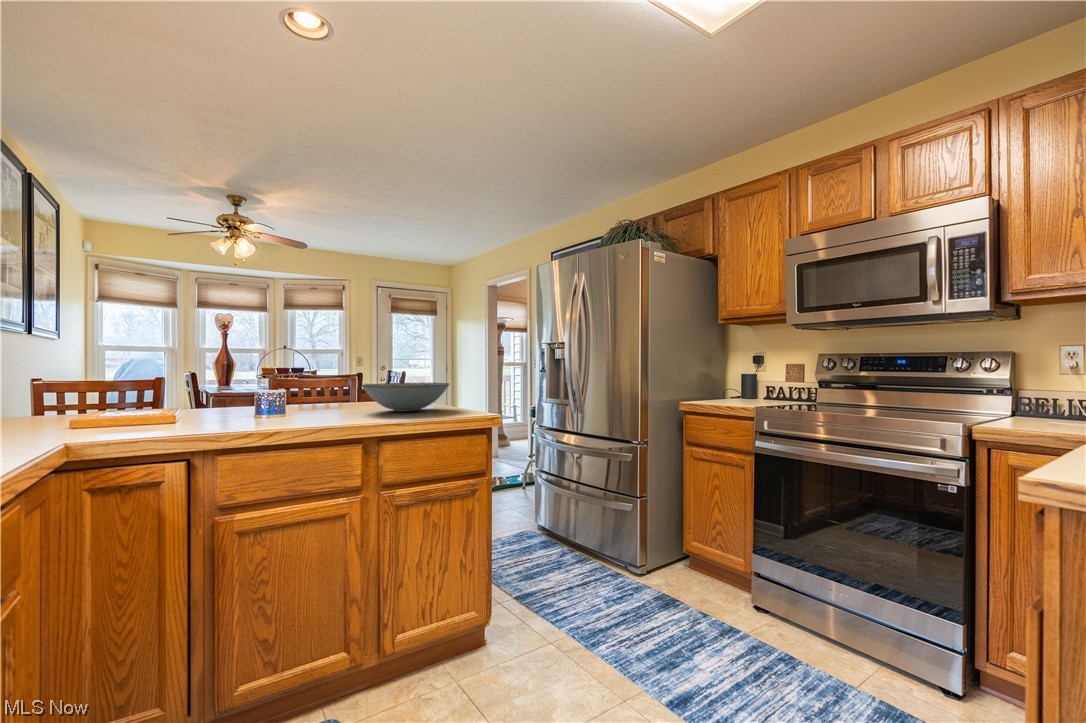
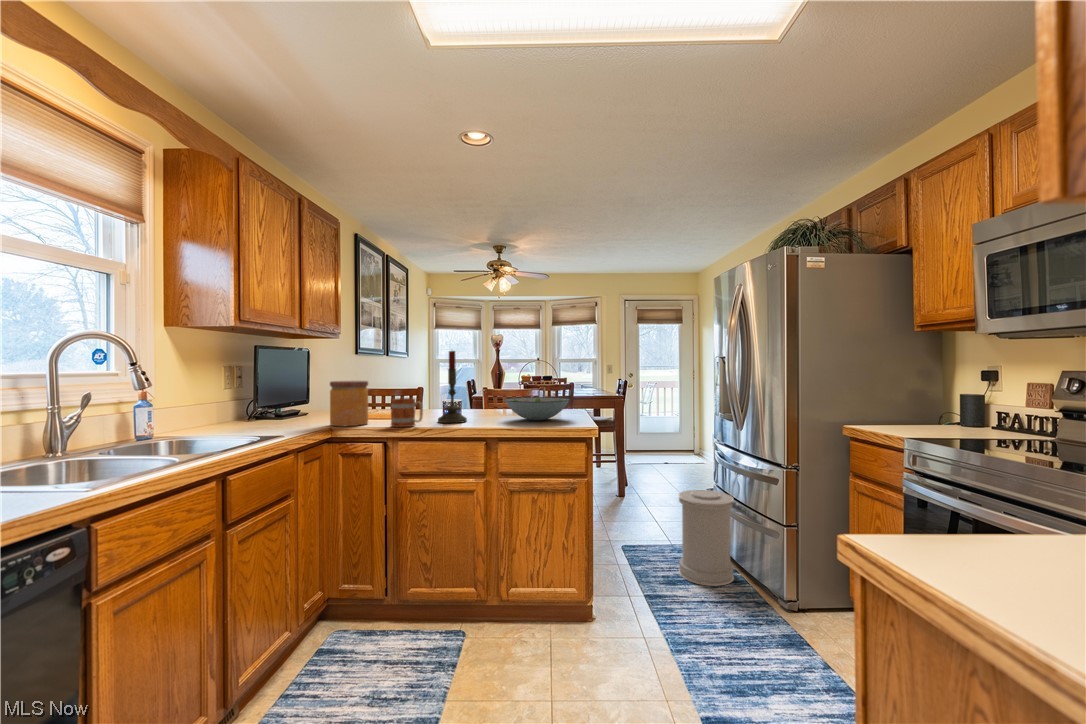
candle: none [266,313,313,423] -> present [438,351,467,423]
jar: none [52,359,138,441] -> present [330,381,368,426]
mug: none [199,387,262,433] -> present [391,398,423,427]
trash can: none [525,476,580,573] -> present [679,490,734,586]

